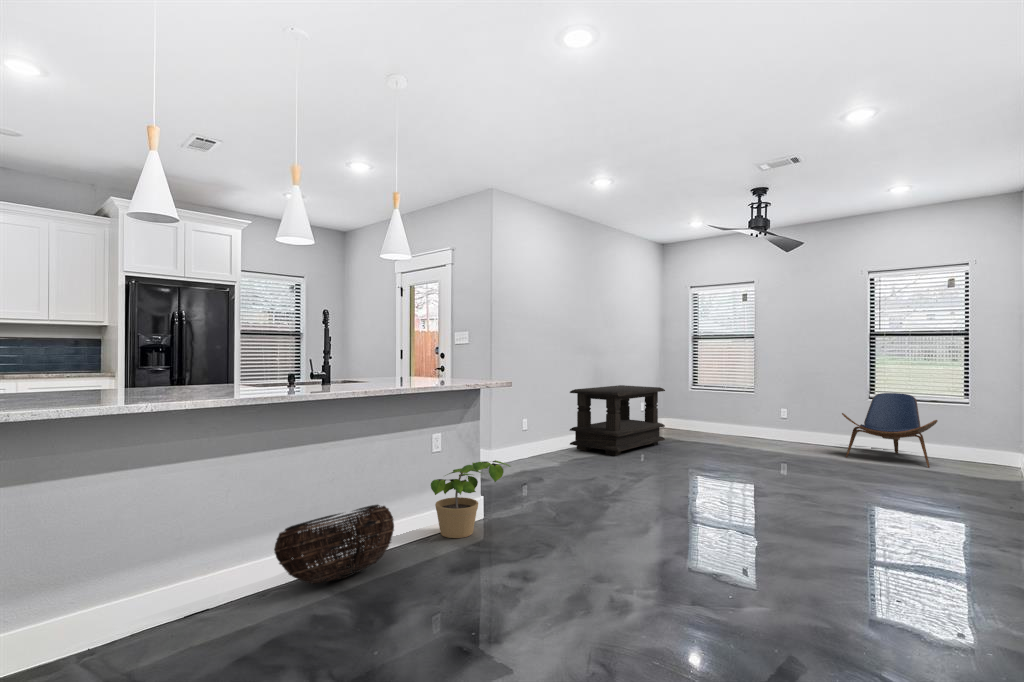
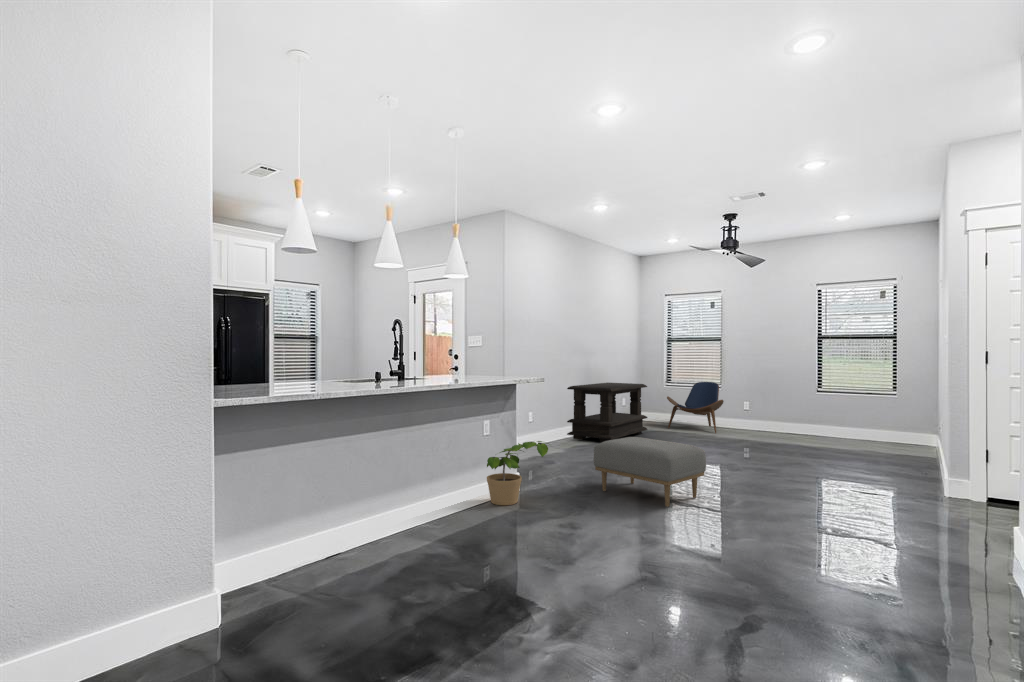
lounge chair: present [842,393,937,467] -> present [667,382,724,433]
ottoman: none [572,455,710,547] -> present [594,437,706,507]
basket: present [274,505,394,583] -> none [382,476,466,537]

